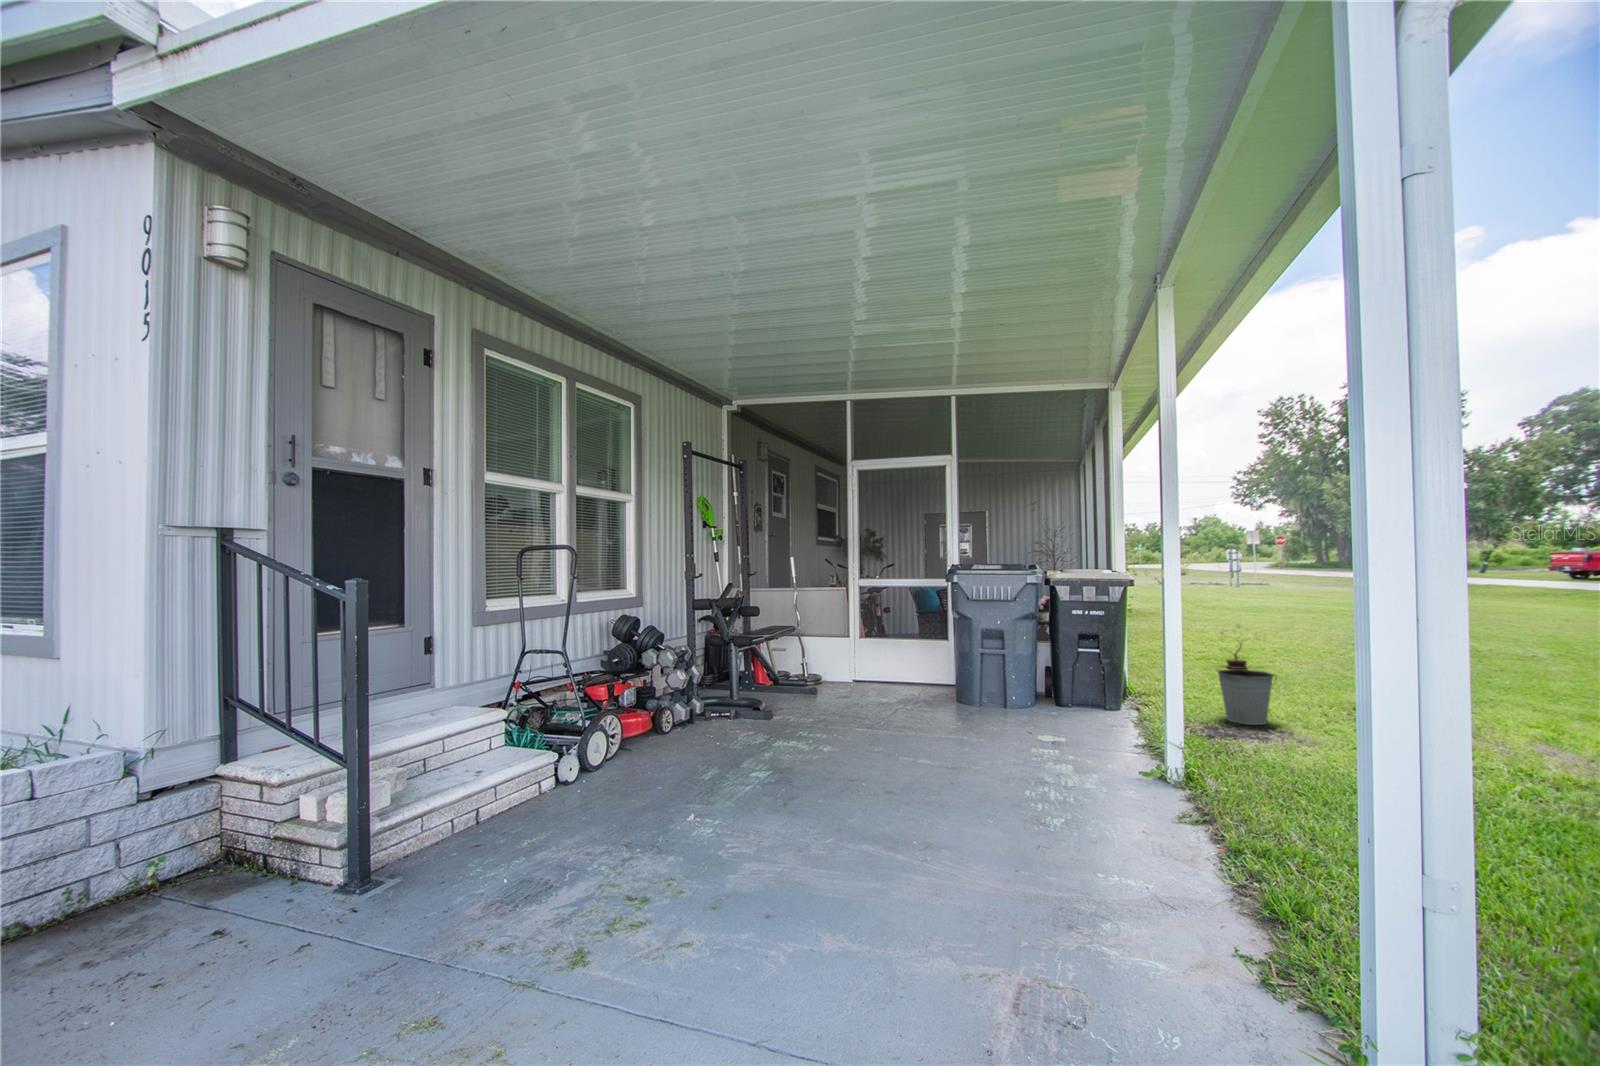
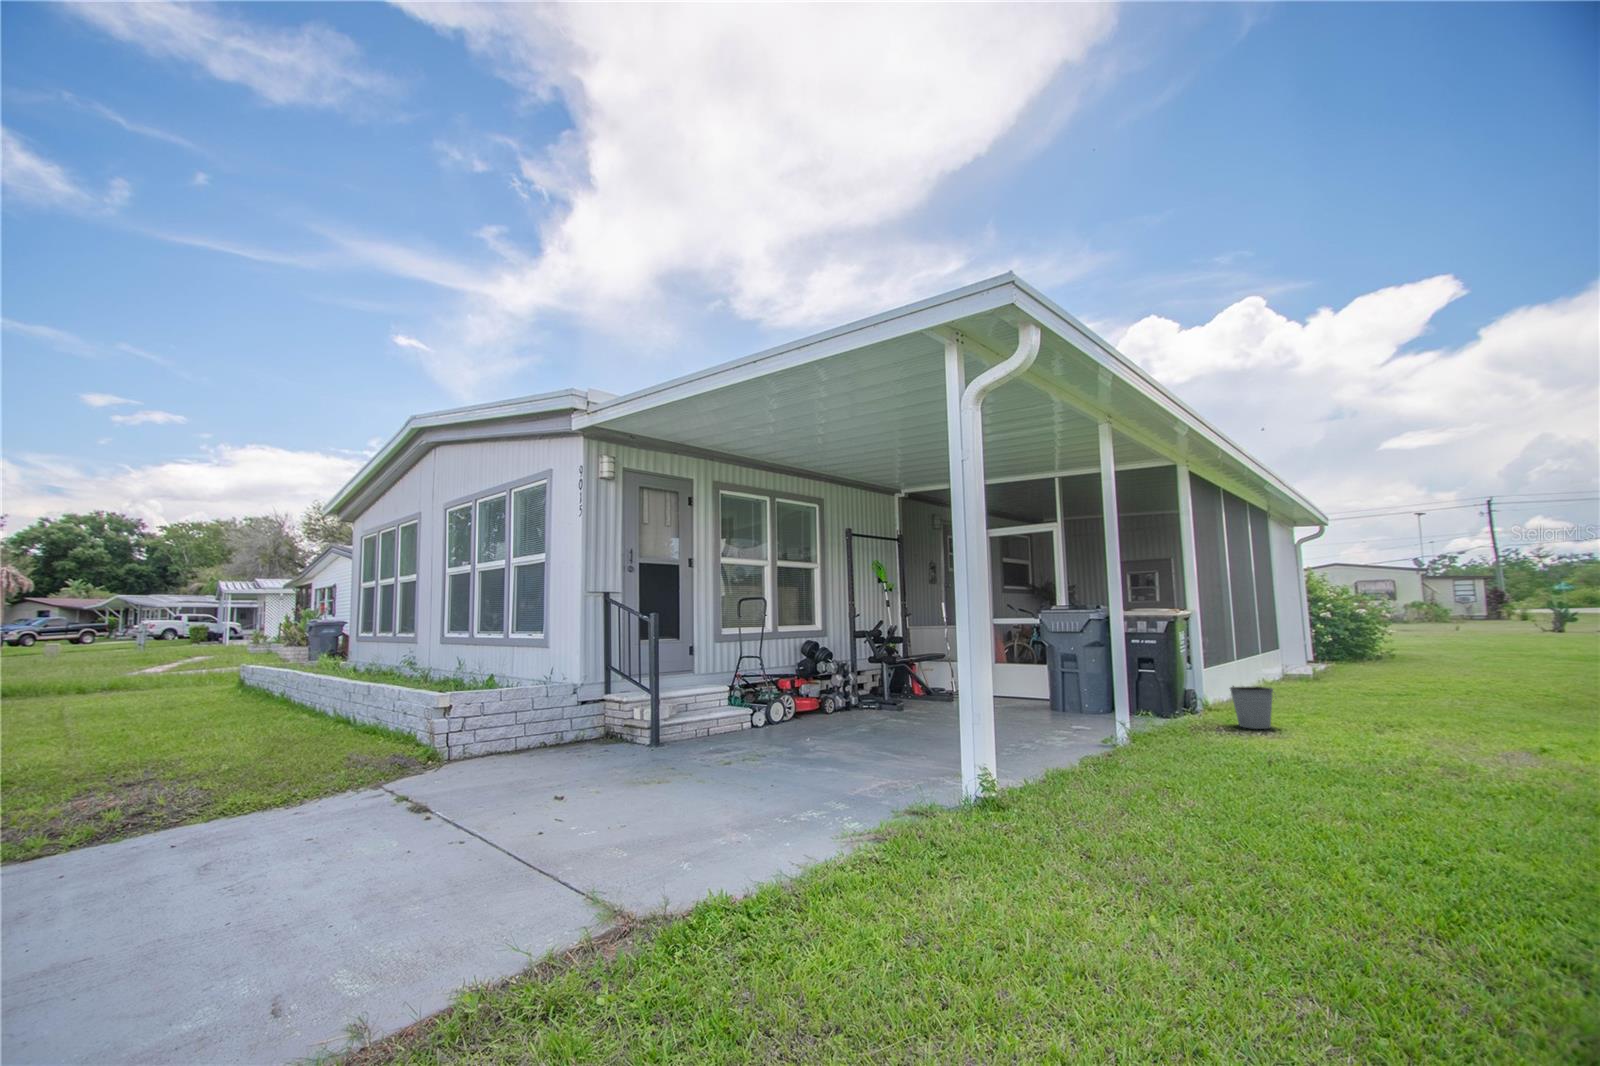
potted plant: present [1220,626,1247,669] -> none [1332,658,1379,701]

